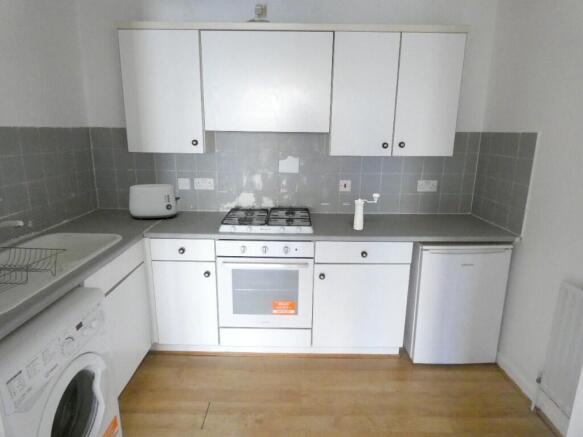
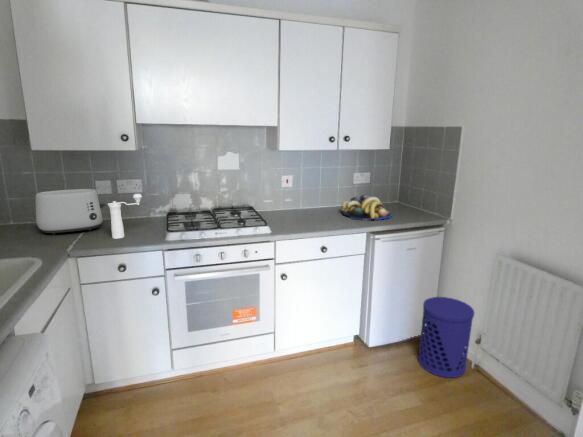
pepper mill: present [354,193,380,230] -> present [108,194,142,239]
fruit bowl: none [397,203,452,231] -> present [341,195,392,220]
waste bin: none [465,321,534,414] -> present [418,297,474,378]

